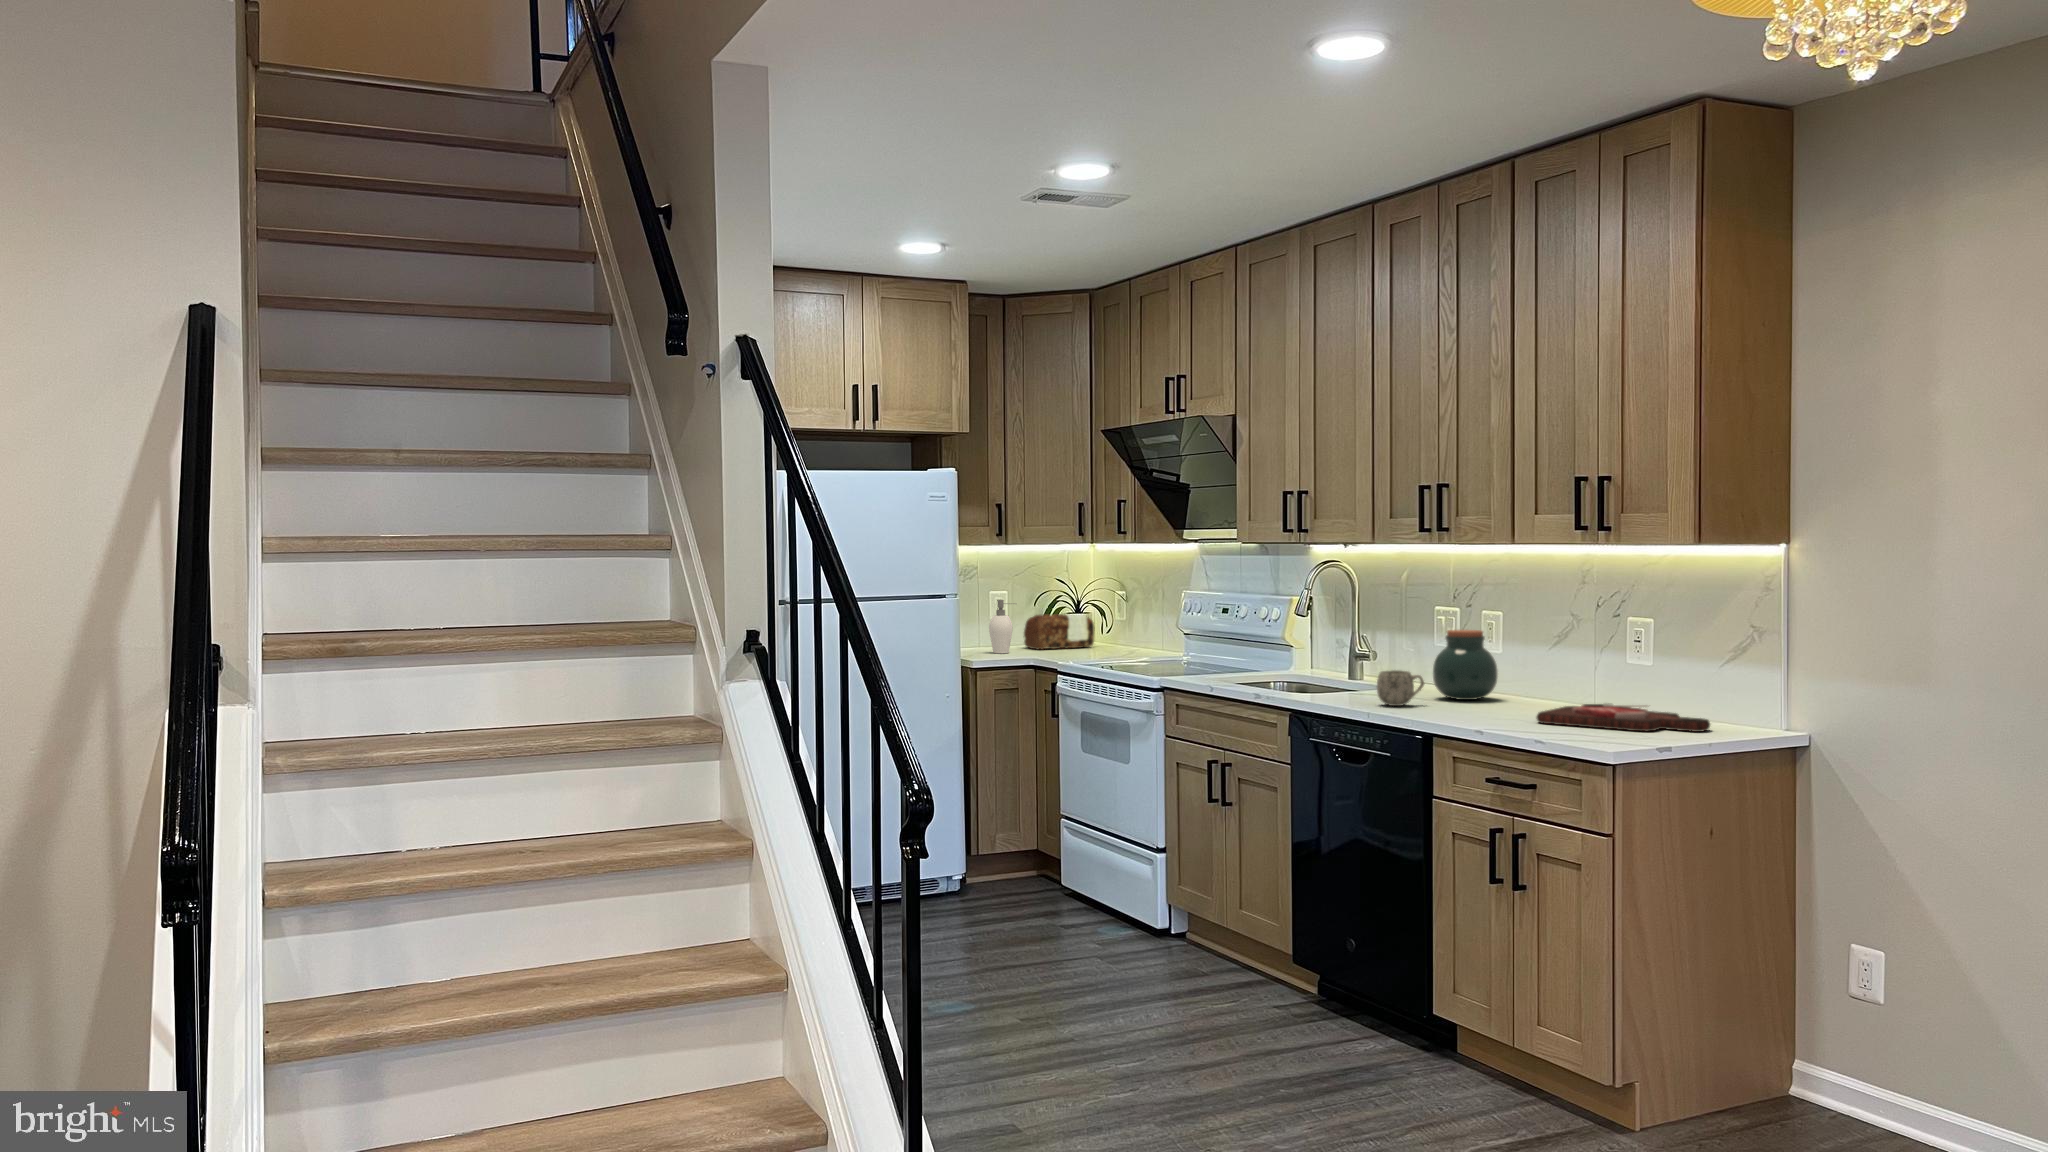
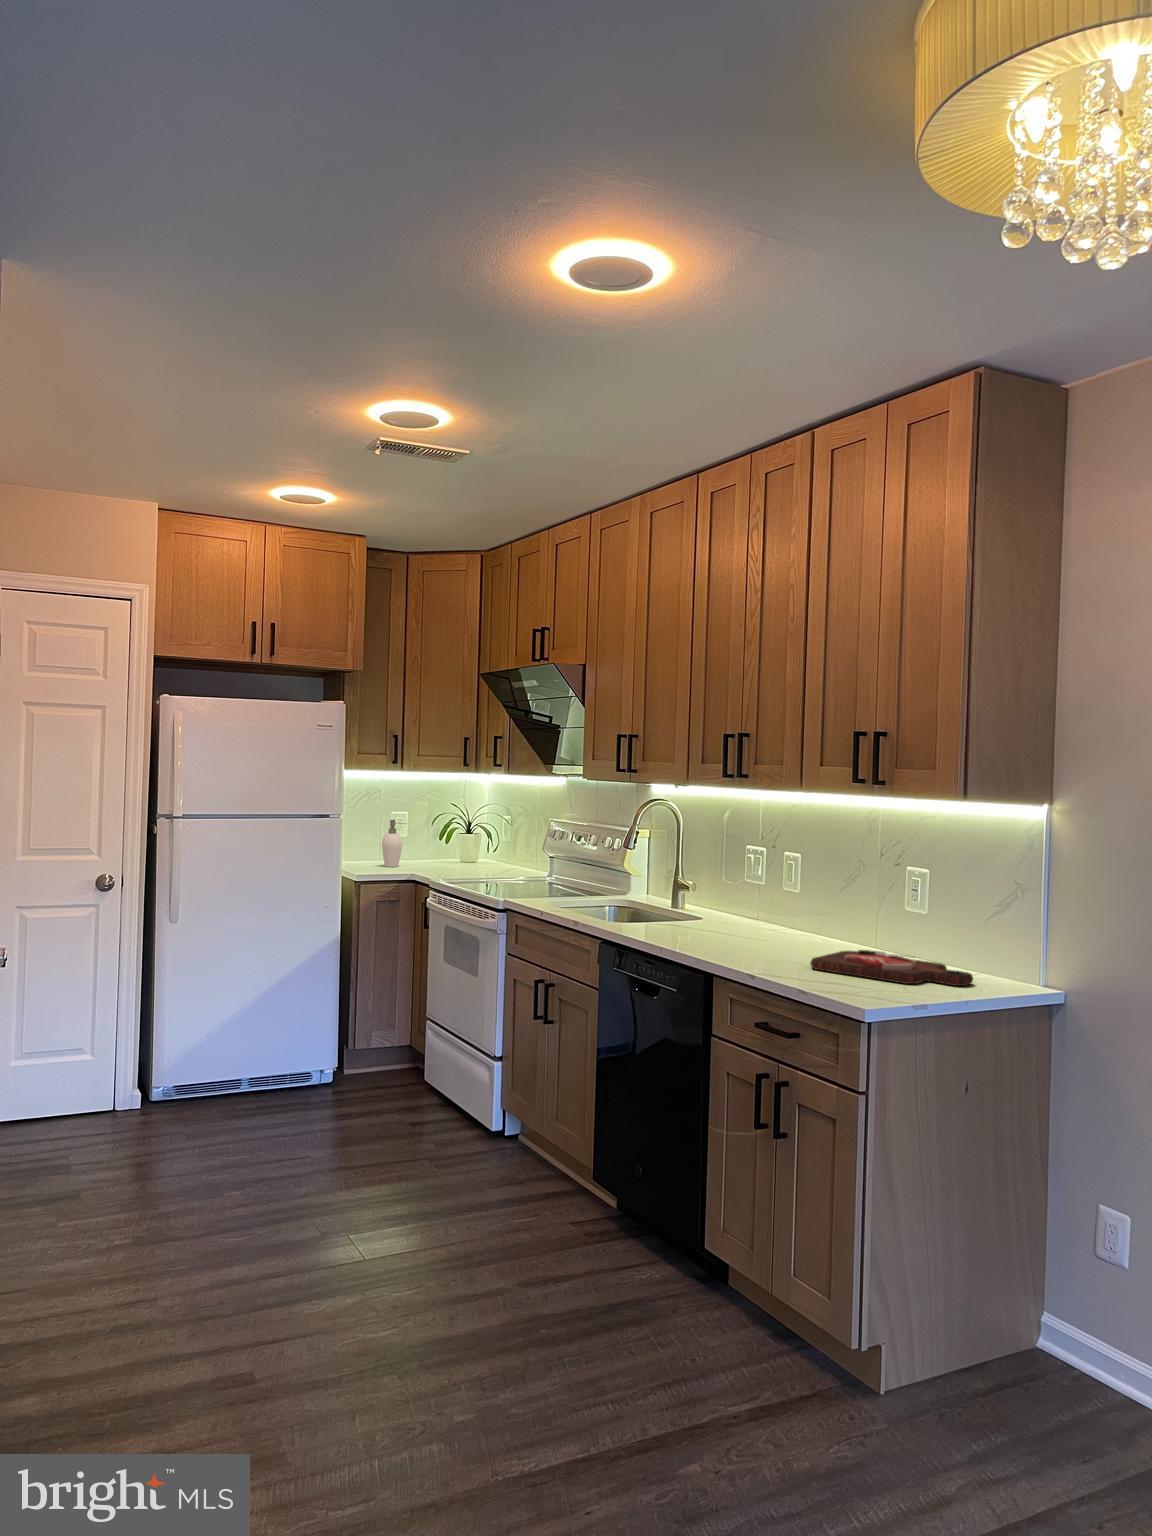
bread loaf: present [1024,614,1094,650] -> none [417,833,480,864]
jar: present [1433,630,1498,700] -> none [732,869,791,936]
mug: present [1377,670,1424,706] -> none [674,907,719,942]

